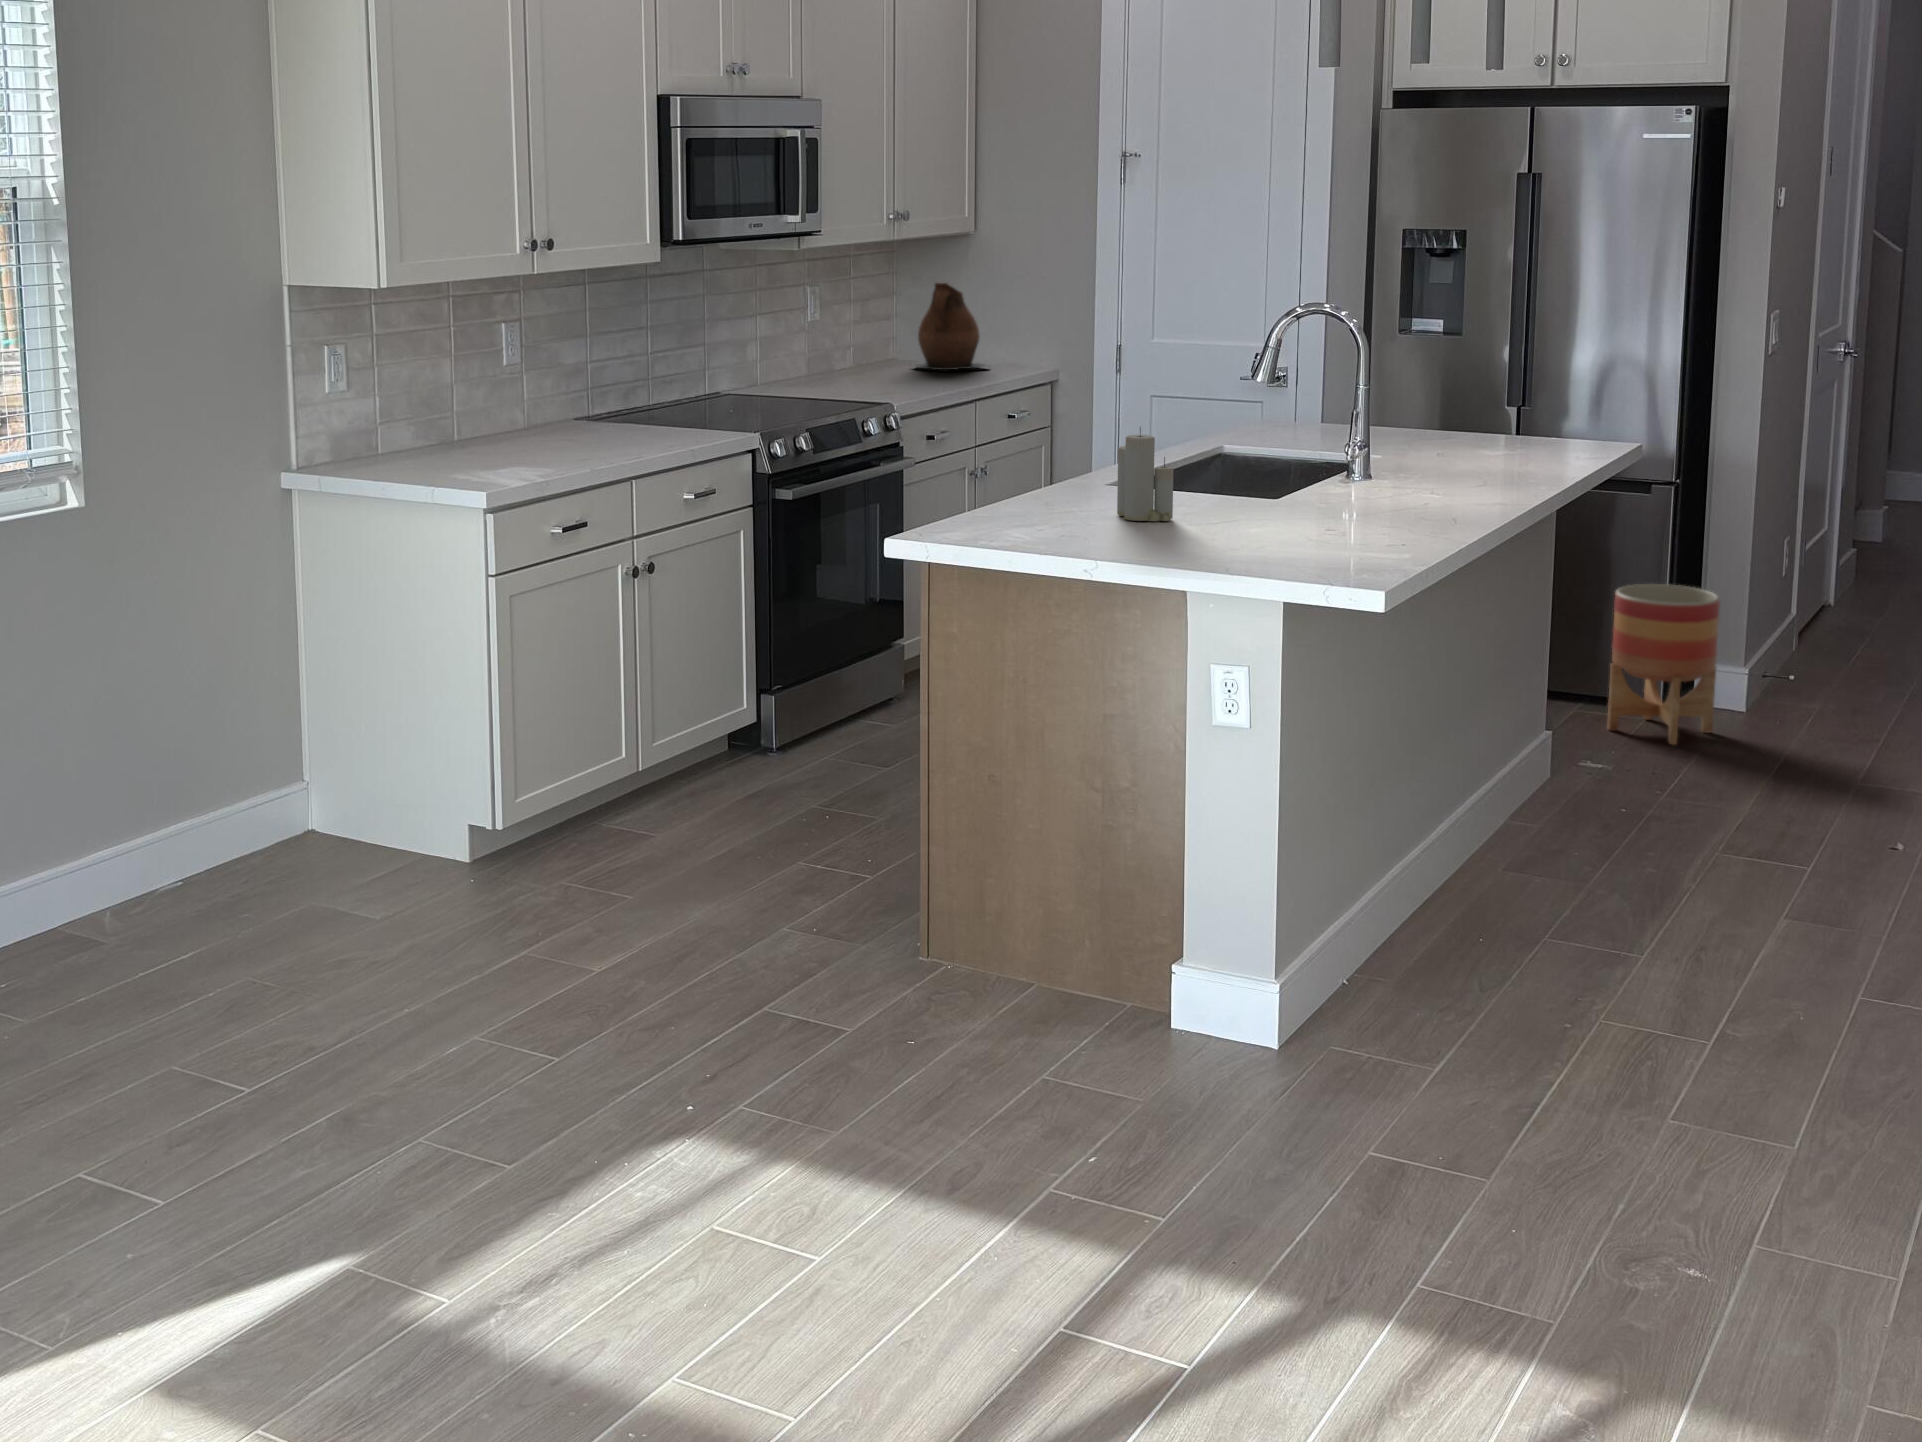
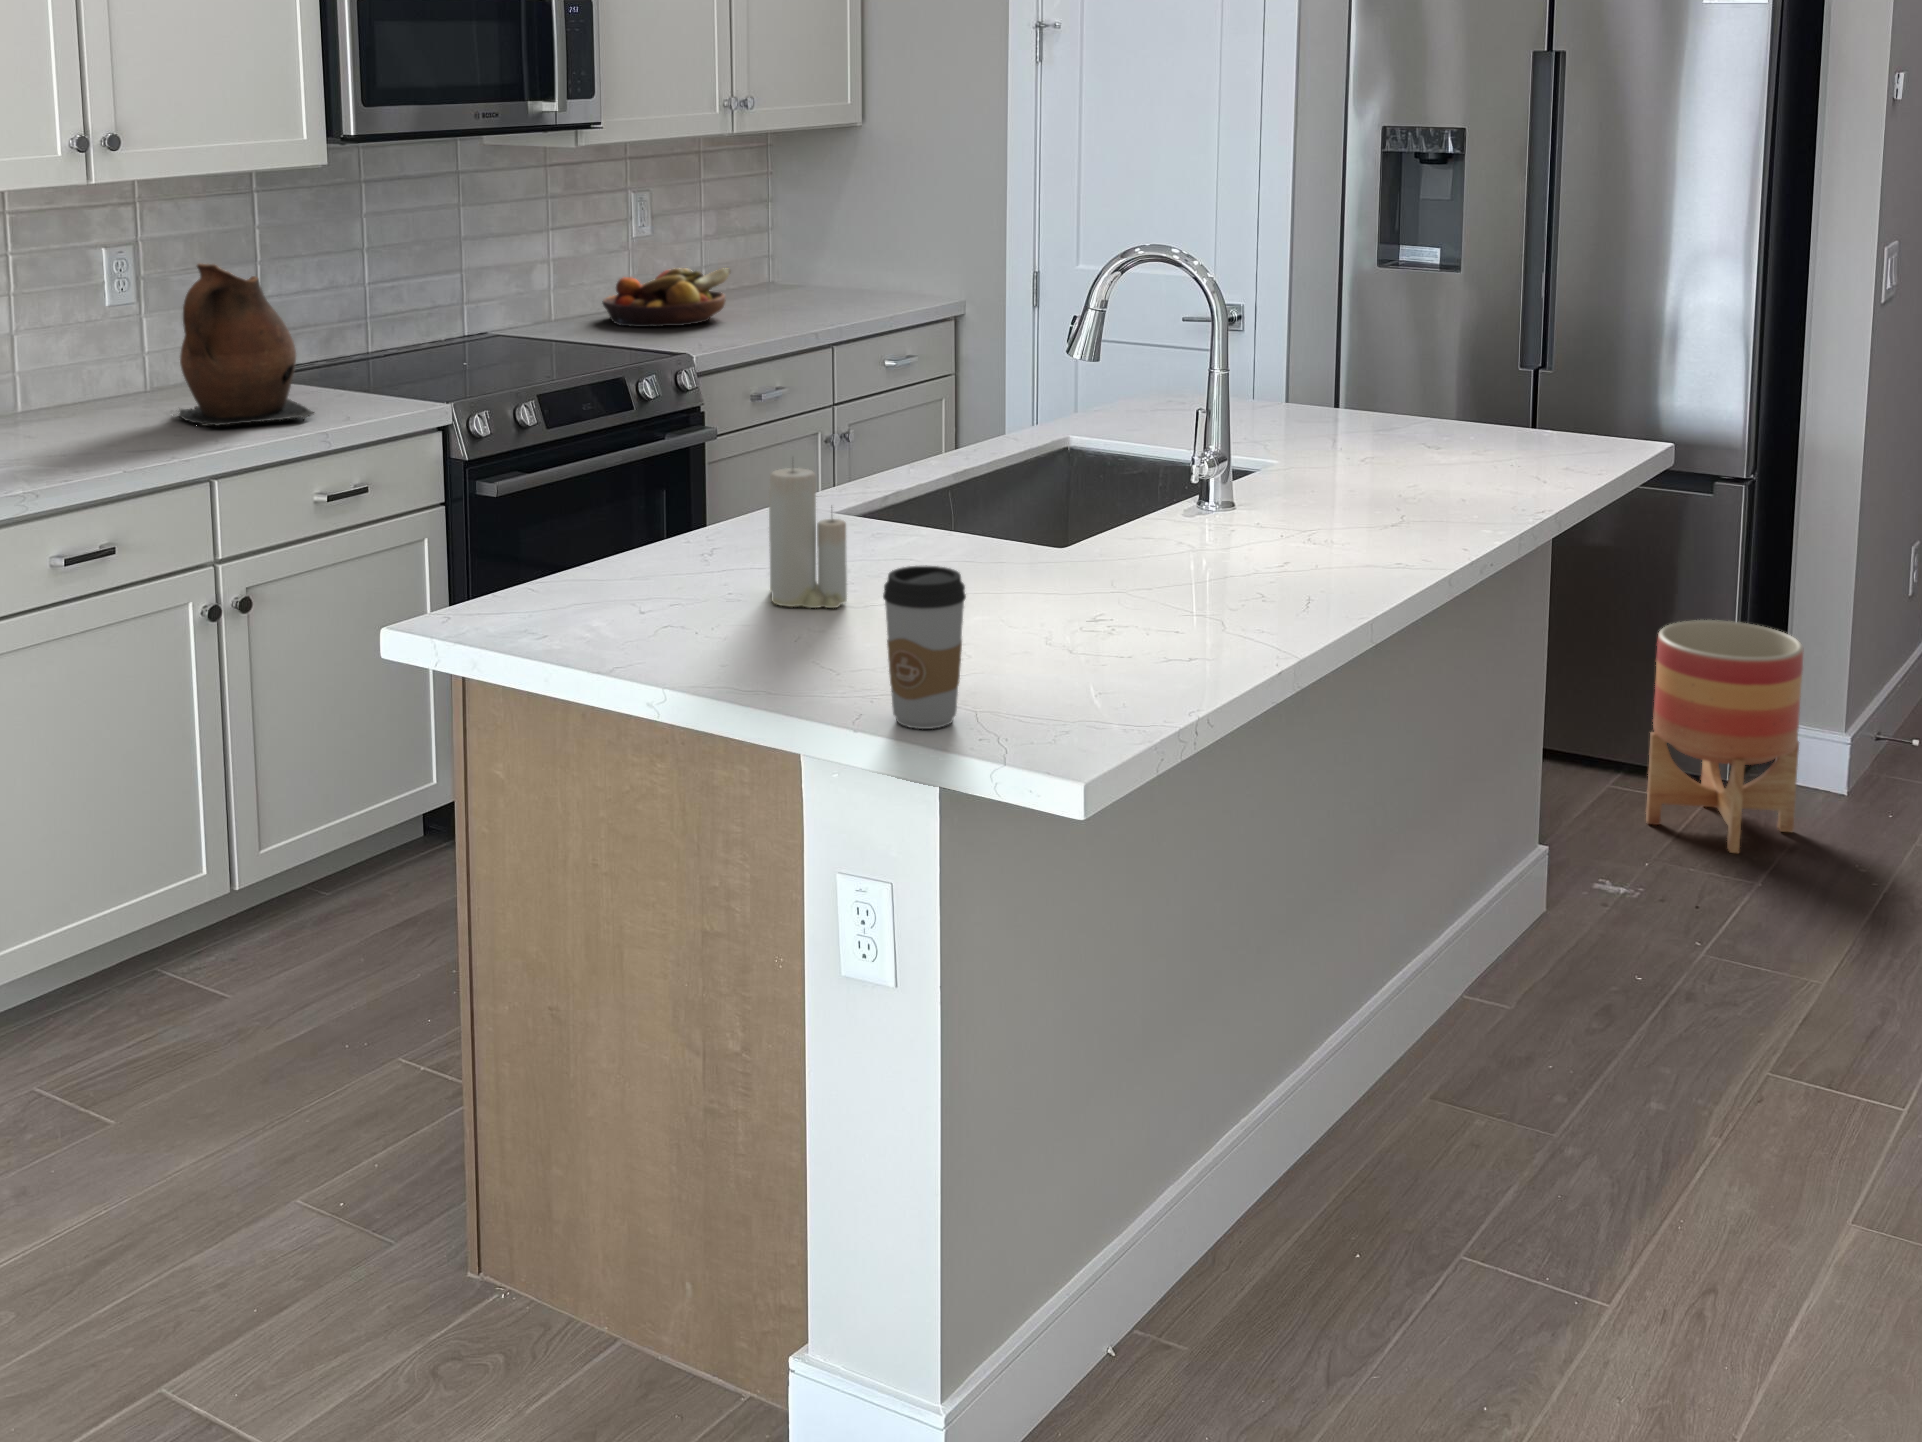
ceramic pitcher: present [916,283,989,370] -> present [178,264,314,426]
fruit bowl: none [799,344,894,388] -> present [603,268,731,327]
coffee cup: none [1255,472,1304,564] -> present [883,565,966,729]

